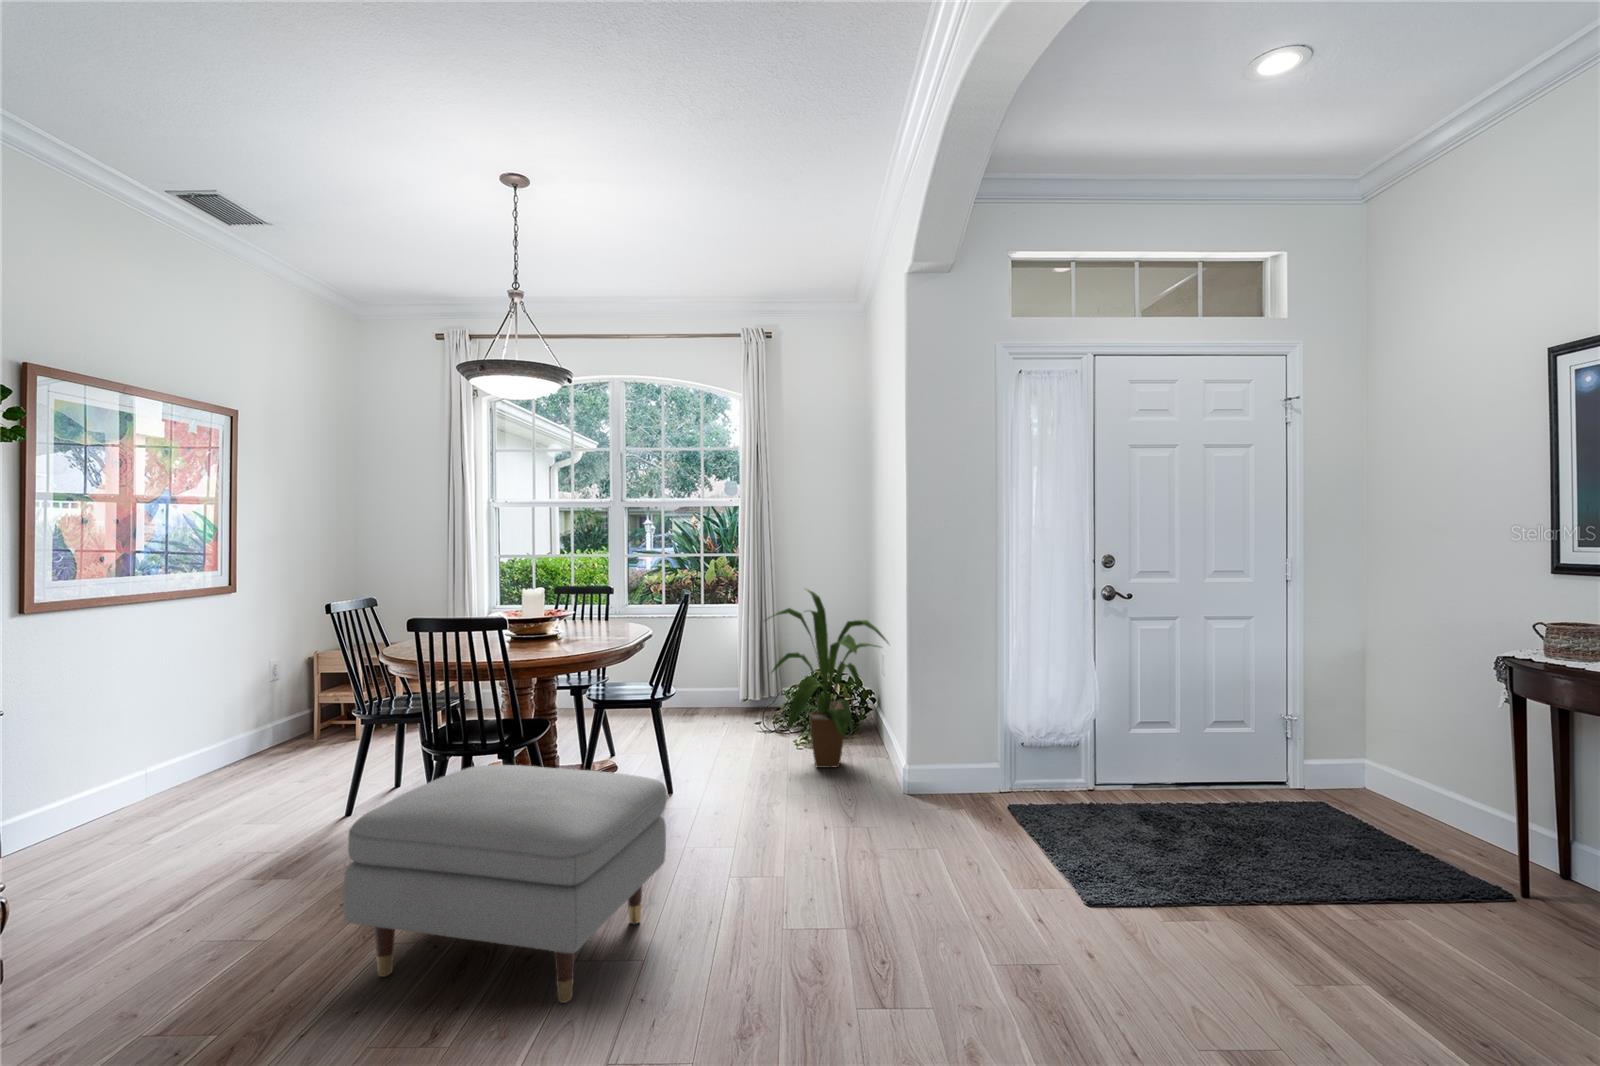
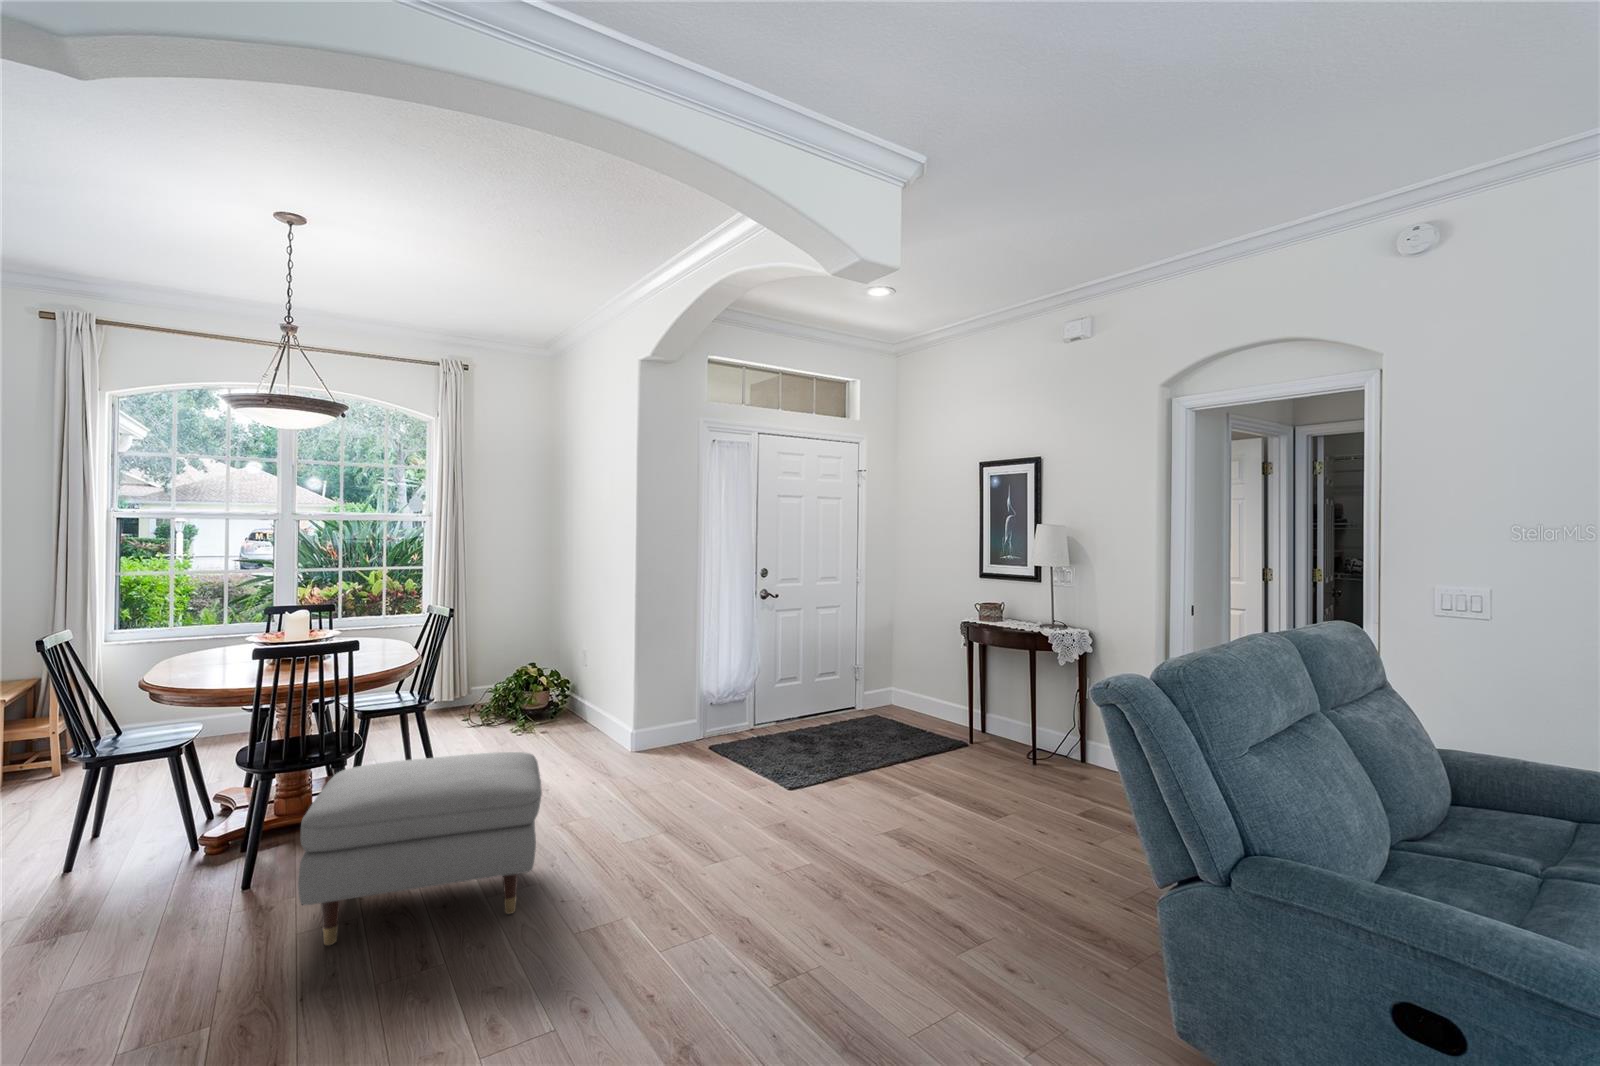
house plant: present [768,589,888,768] -> none [501,598,613,745]

